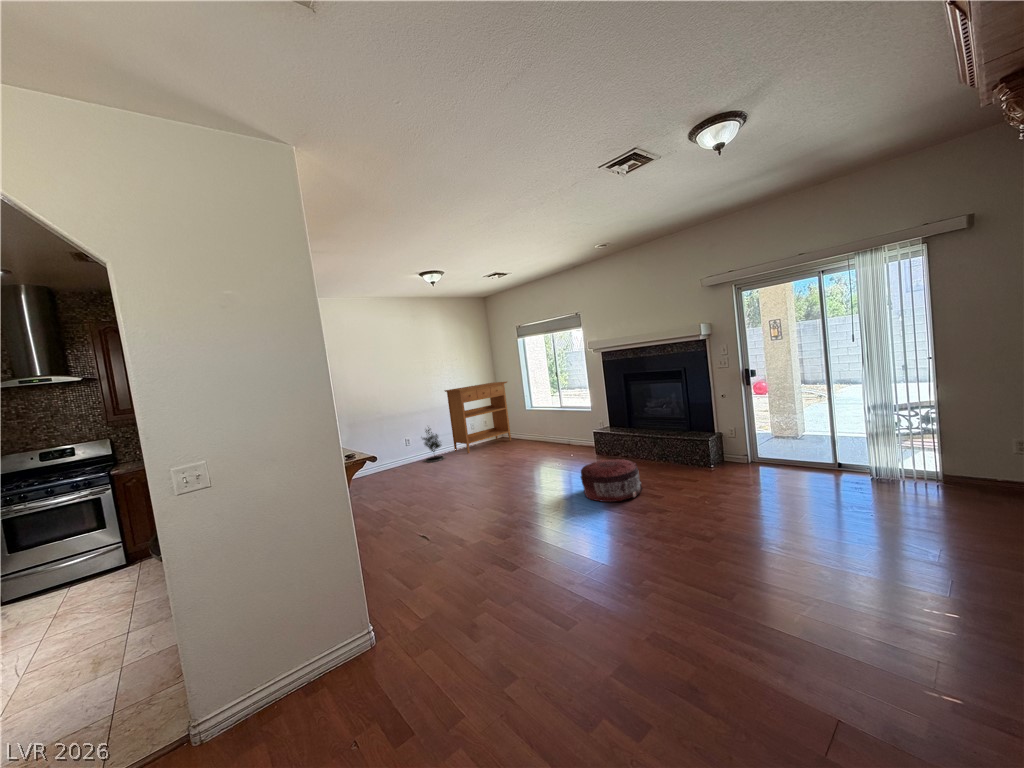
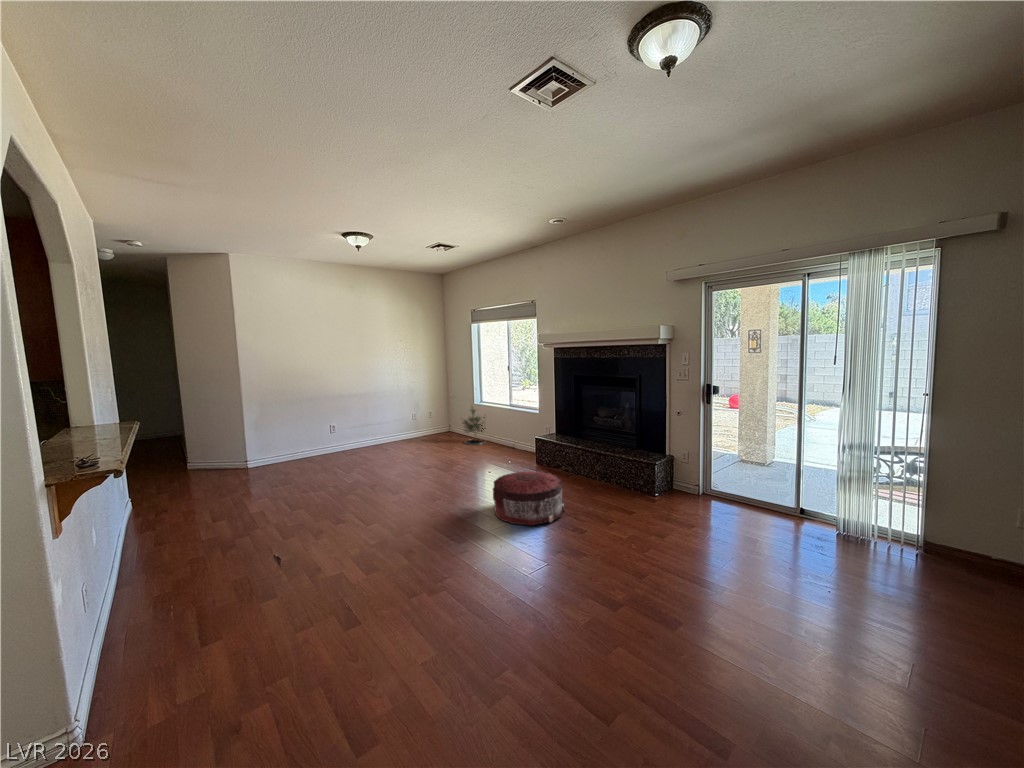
console table: present [445,382,511,453] -> none [382,371,456,445]
potted tree: present [423,427,444,462] -> present [463,409,486,445]

